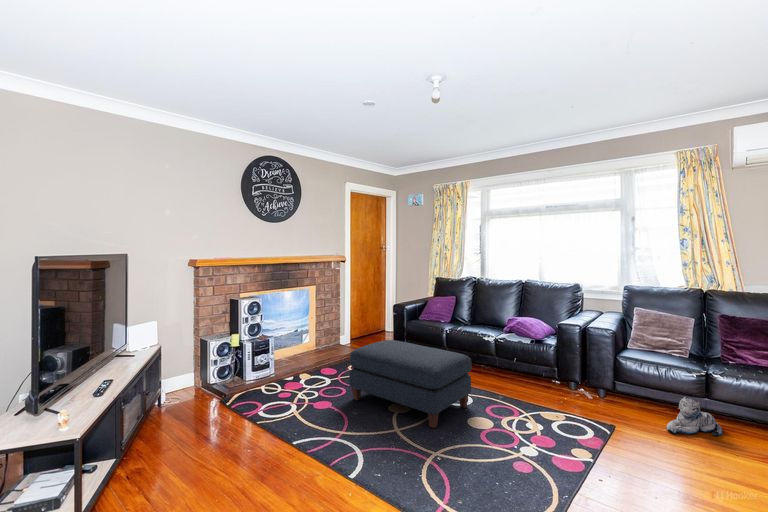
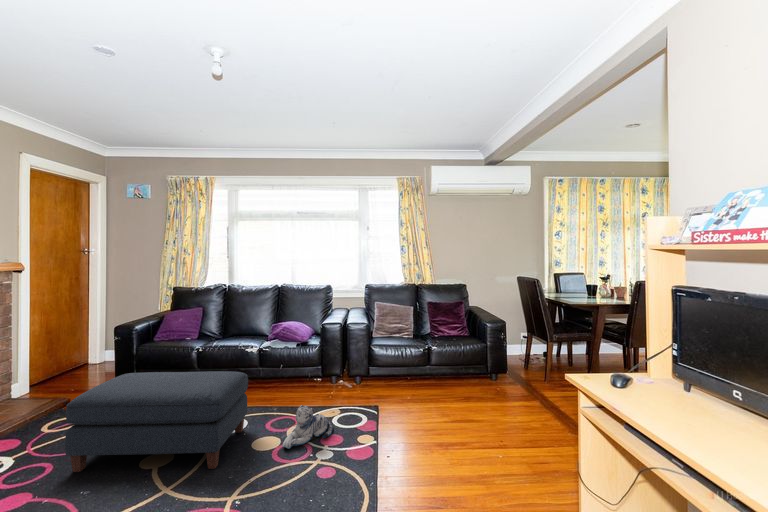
plush toy: present [666,397,723,436] -> present [282,405,333,449]

